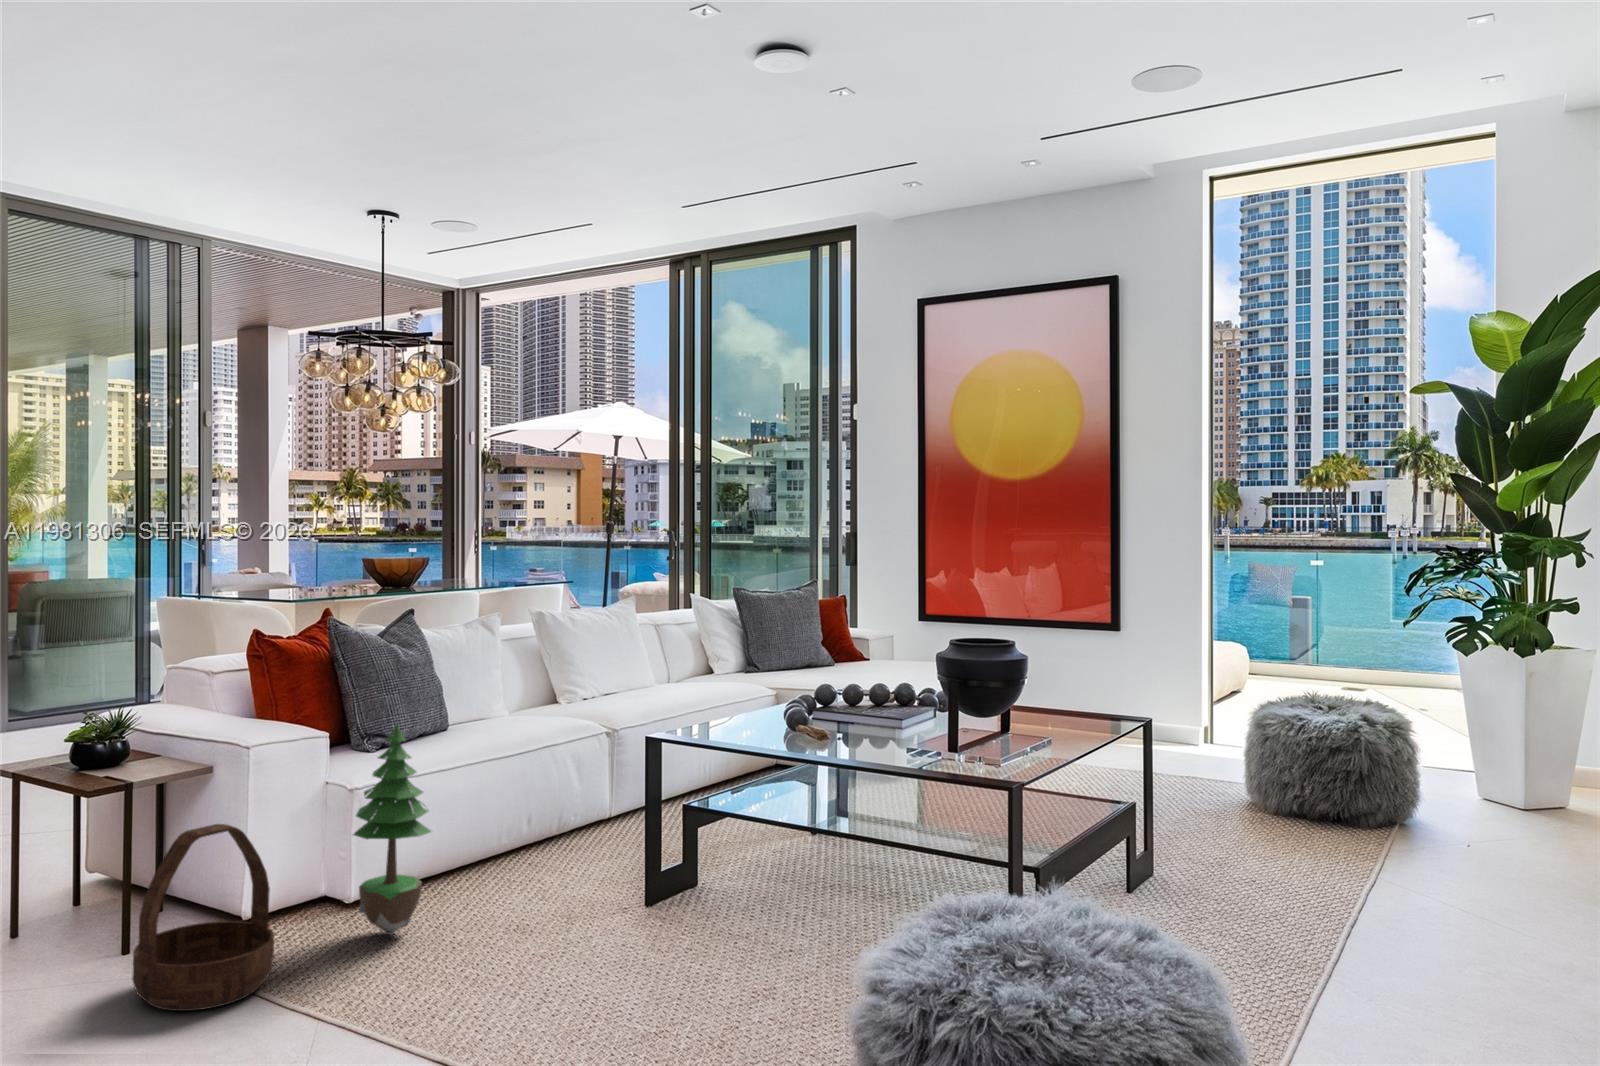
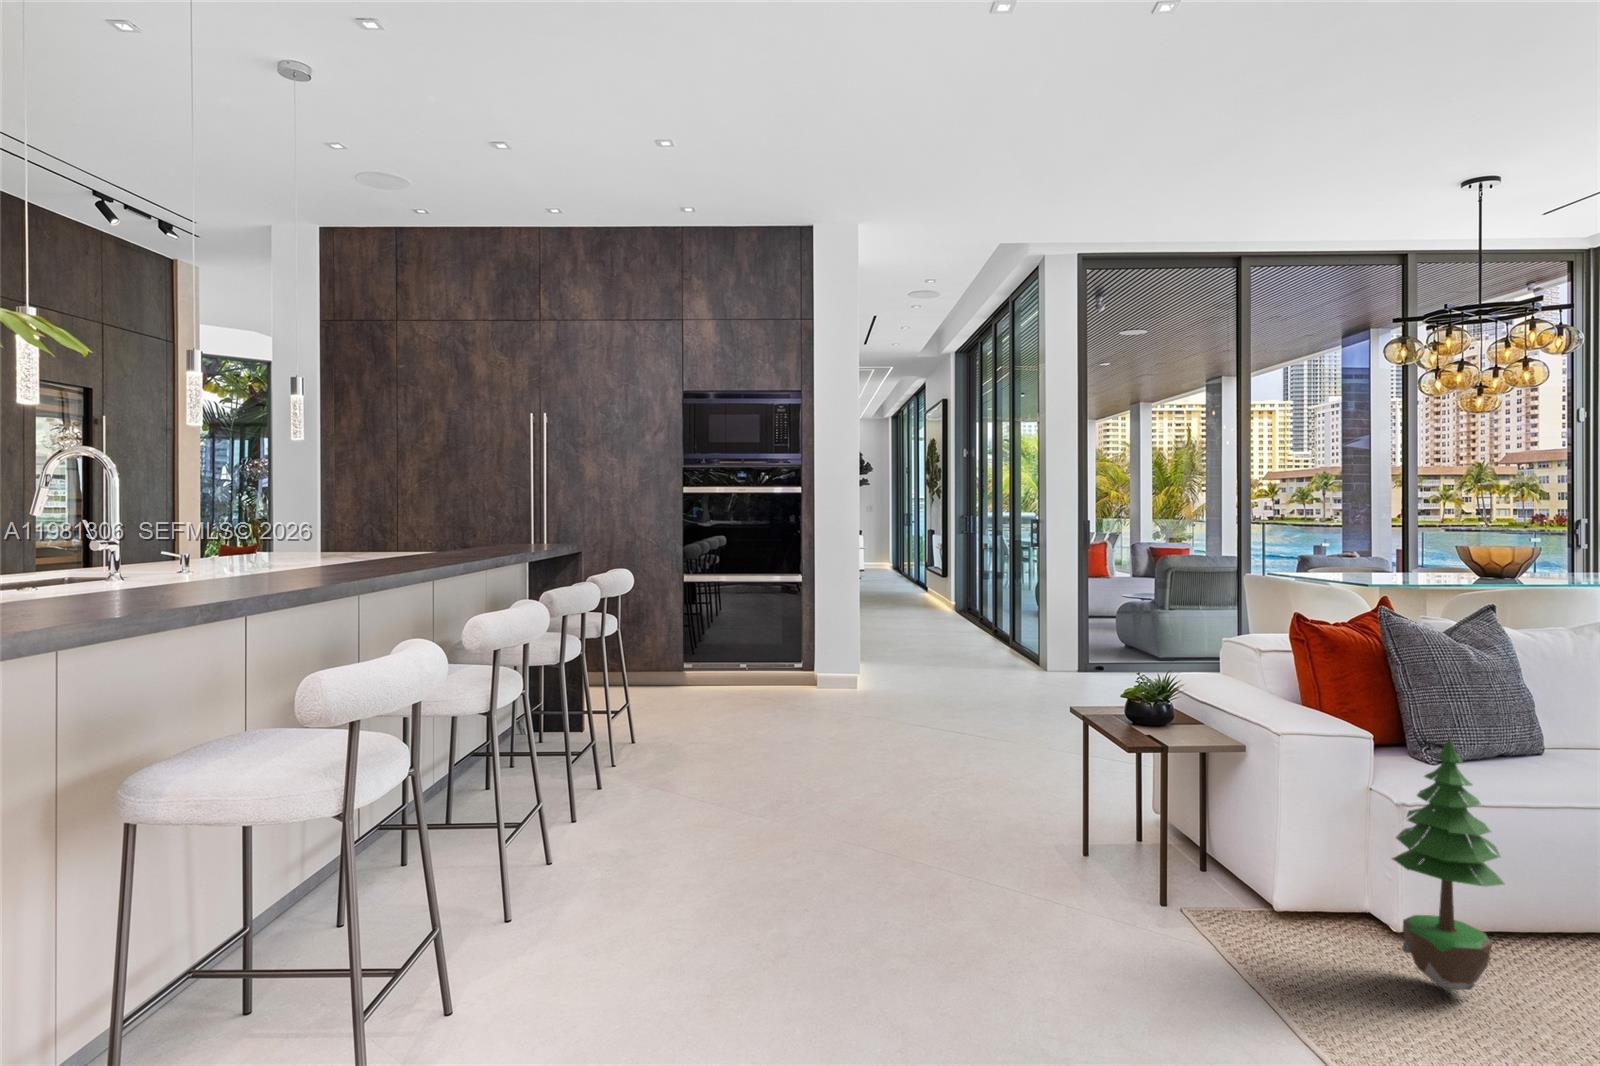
basket: present [132,824,274,1011] -> none [1147,809,1287,1002]

